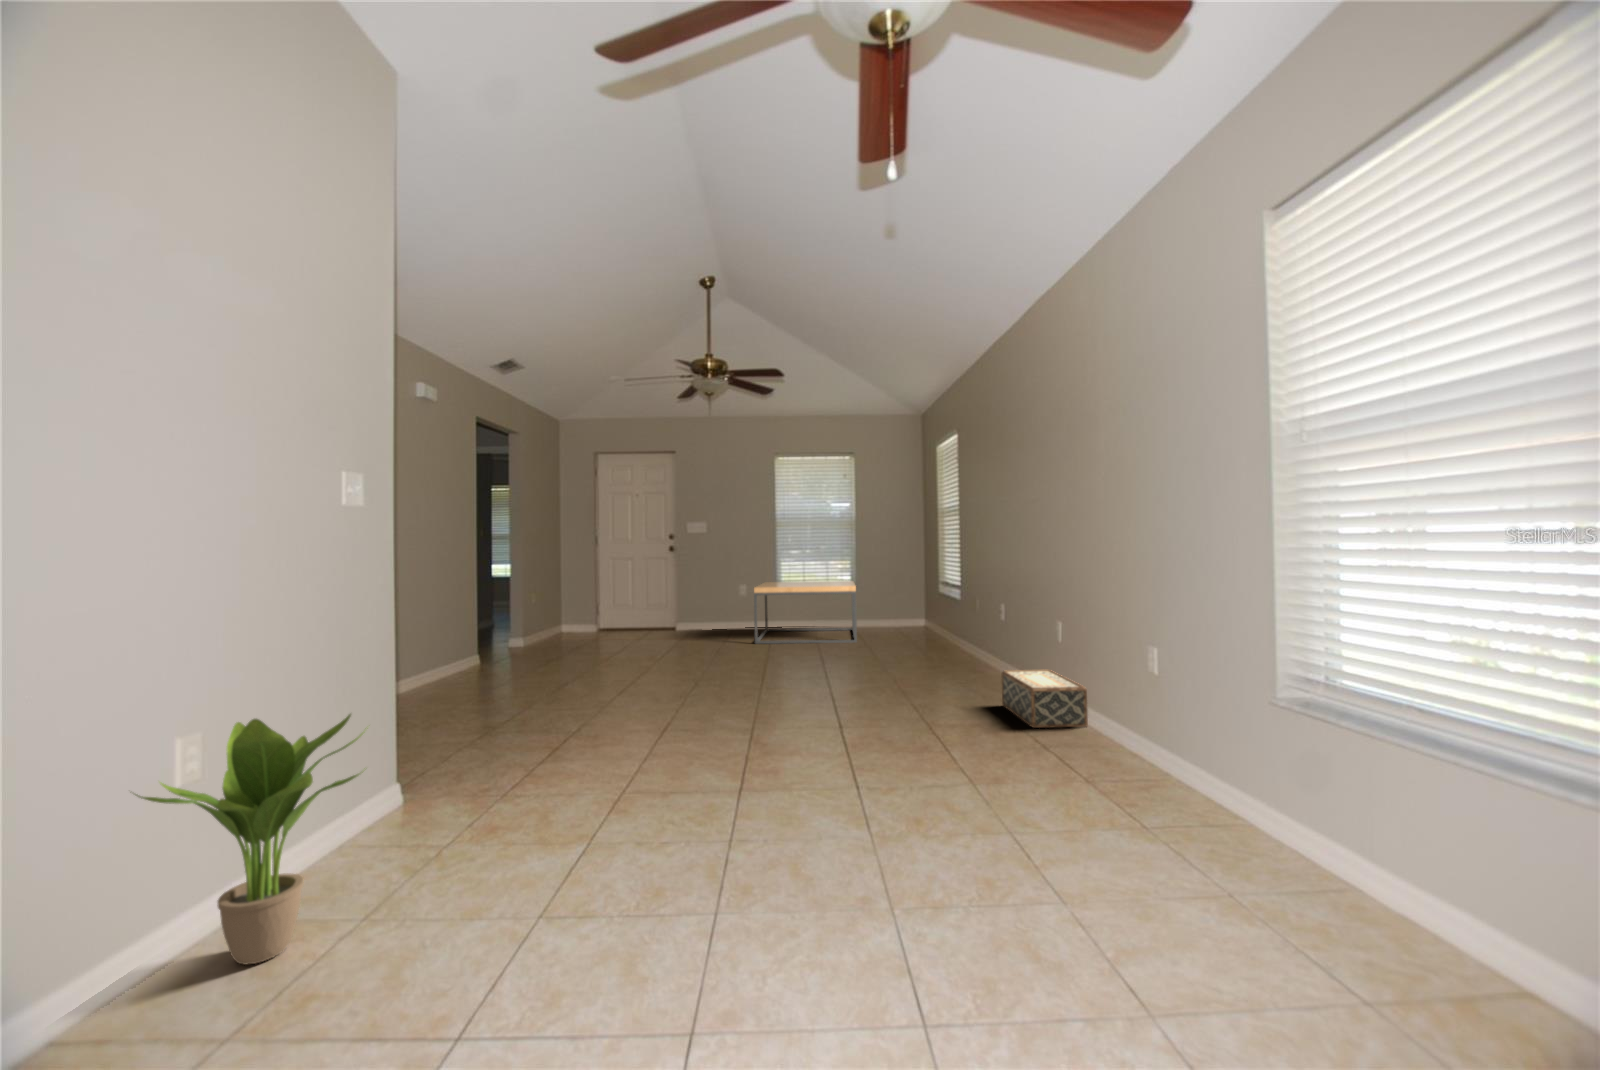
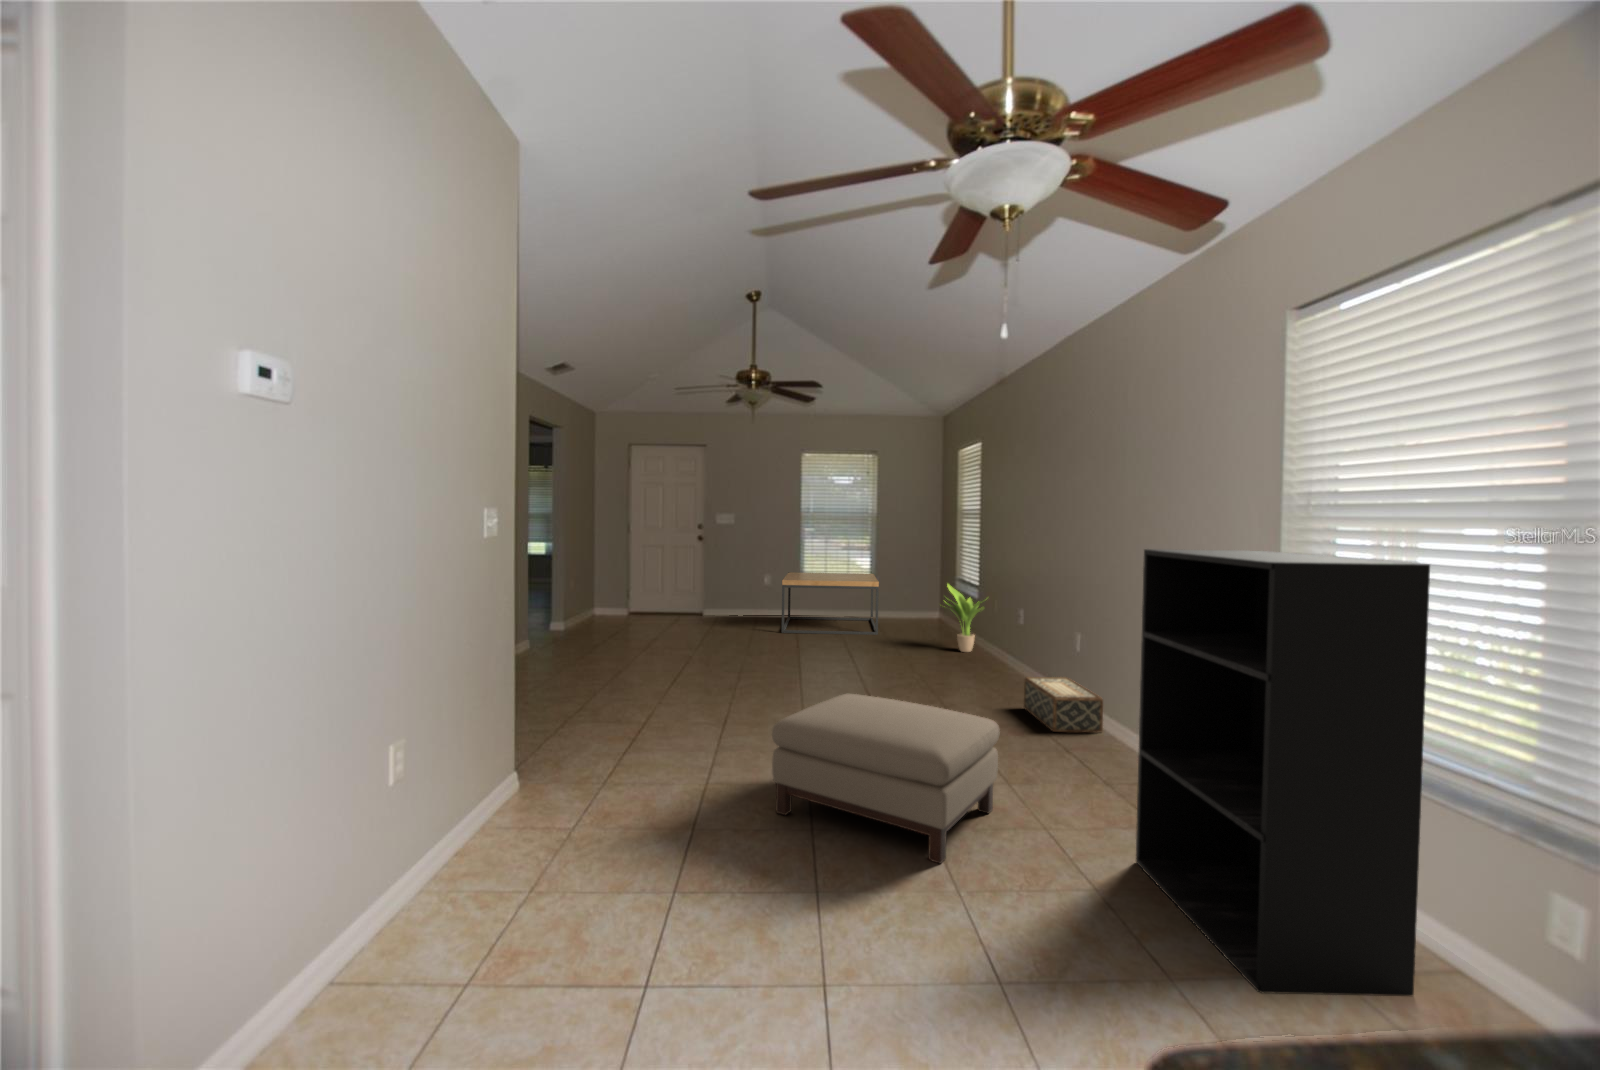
bookshelf: none [1106,446,1477,1026] -> present [1136,549,1430,996]
ottoman: none [685,683,954,873] -> present [772,693,1000,863]
potted plant: present [135,714,368,964] -> present [946,584,984,652]

